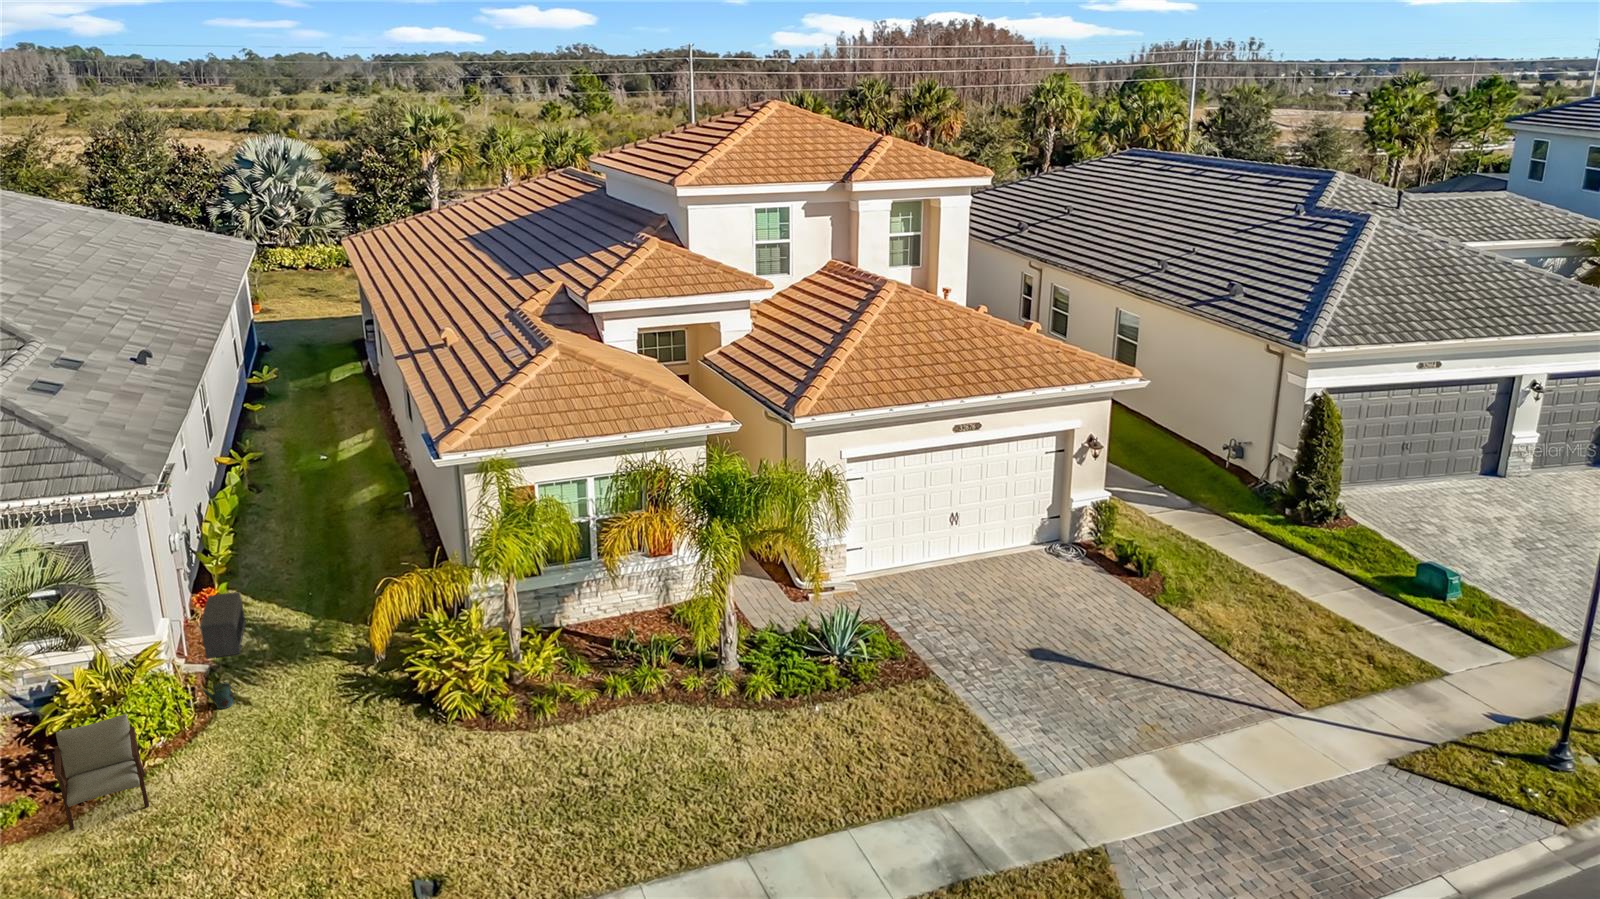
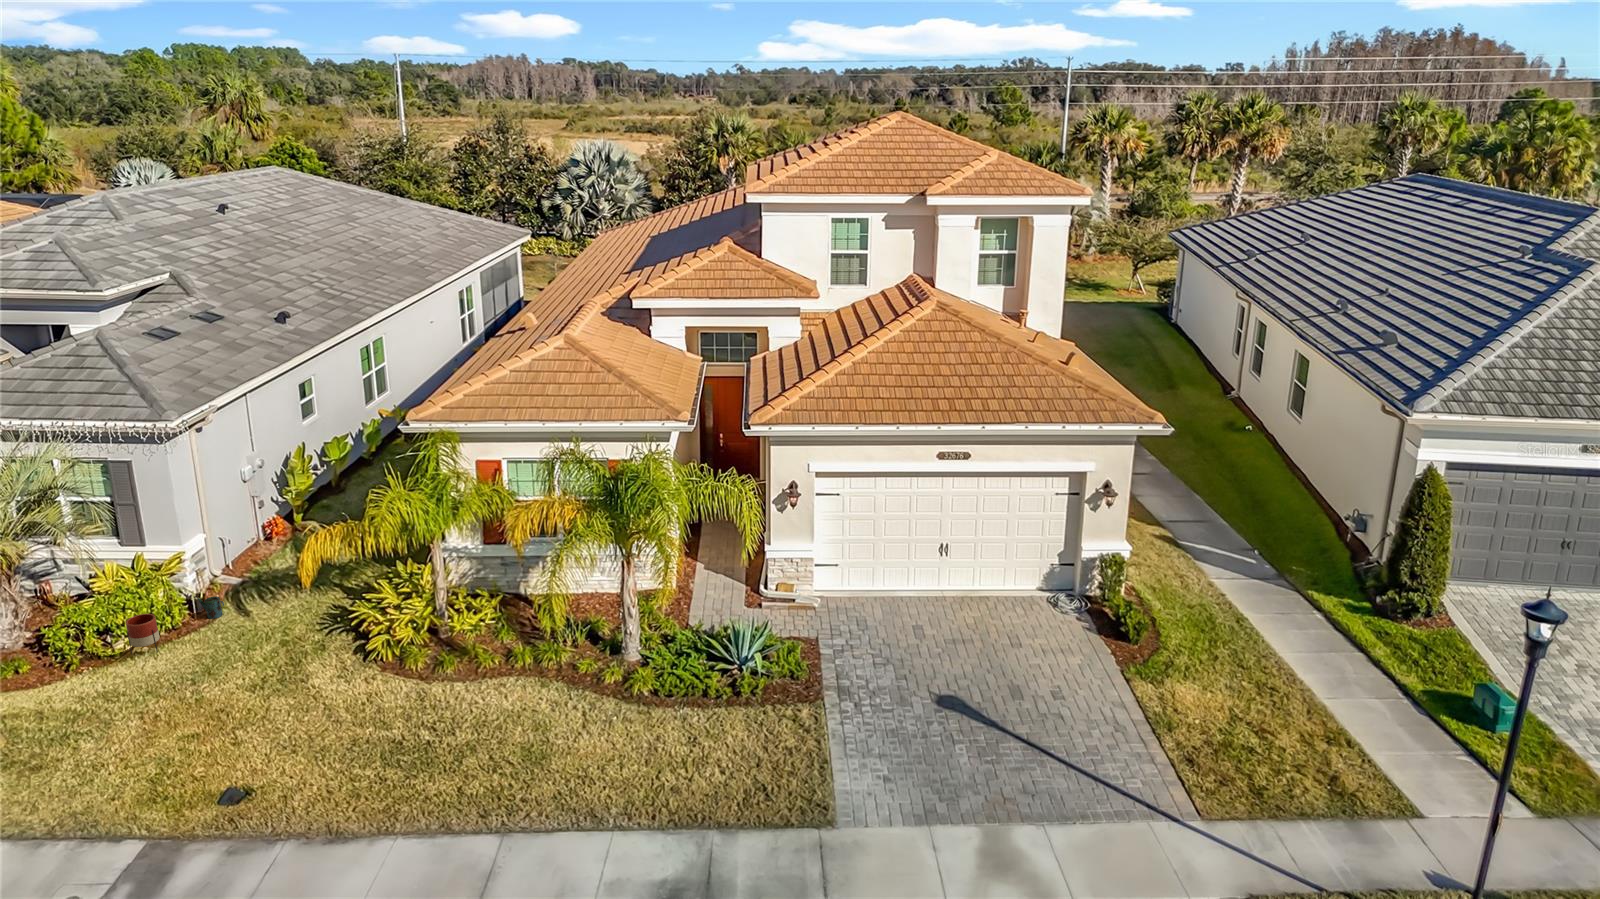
bench: present [200,592,246,659] -> none [227,524,282,577]
lounge chair: present [55,714,149,830] -> none [24,605,119,691]
planter: none [148,715,189,766] -> present [126,614,160,653]

